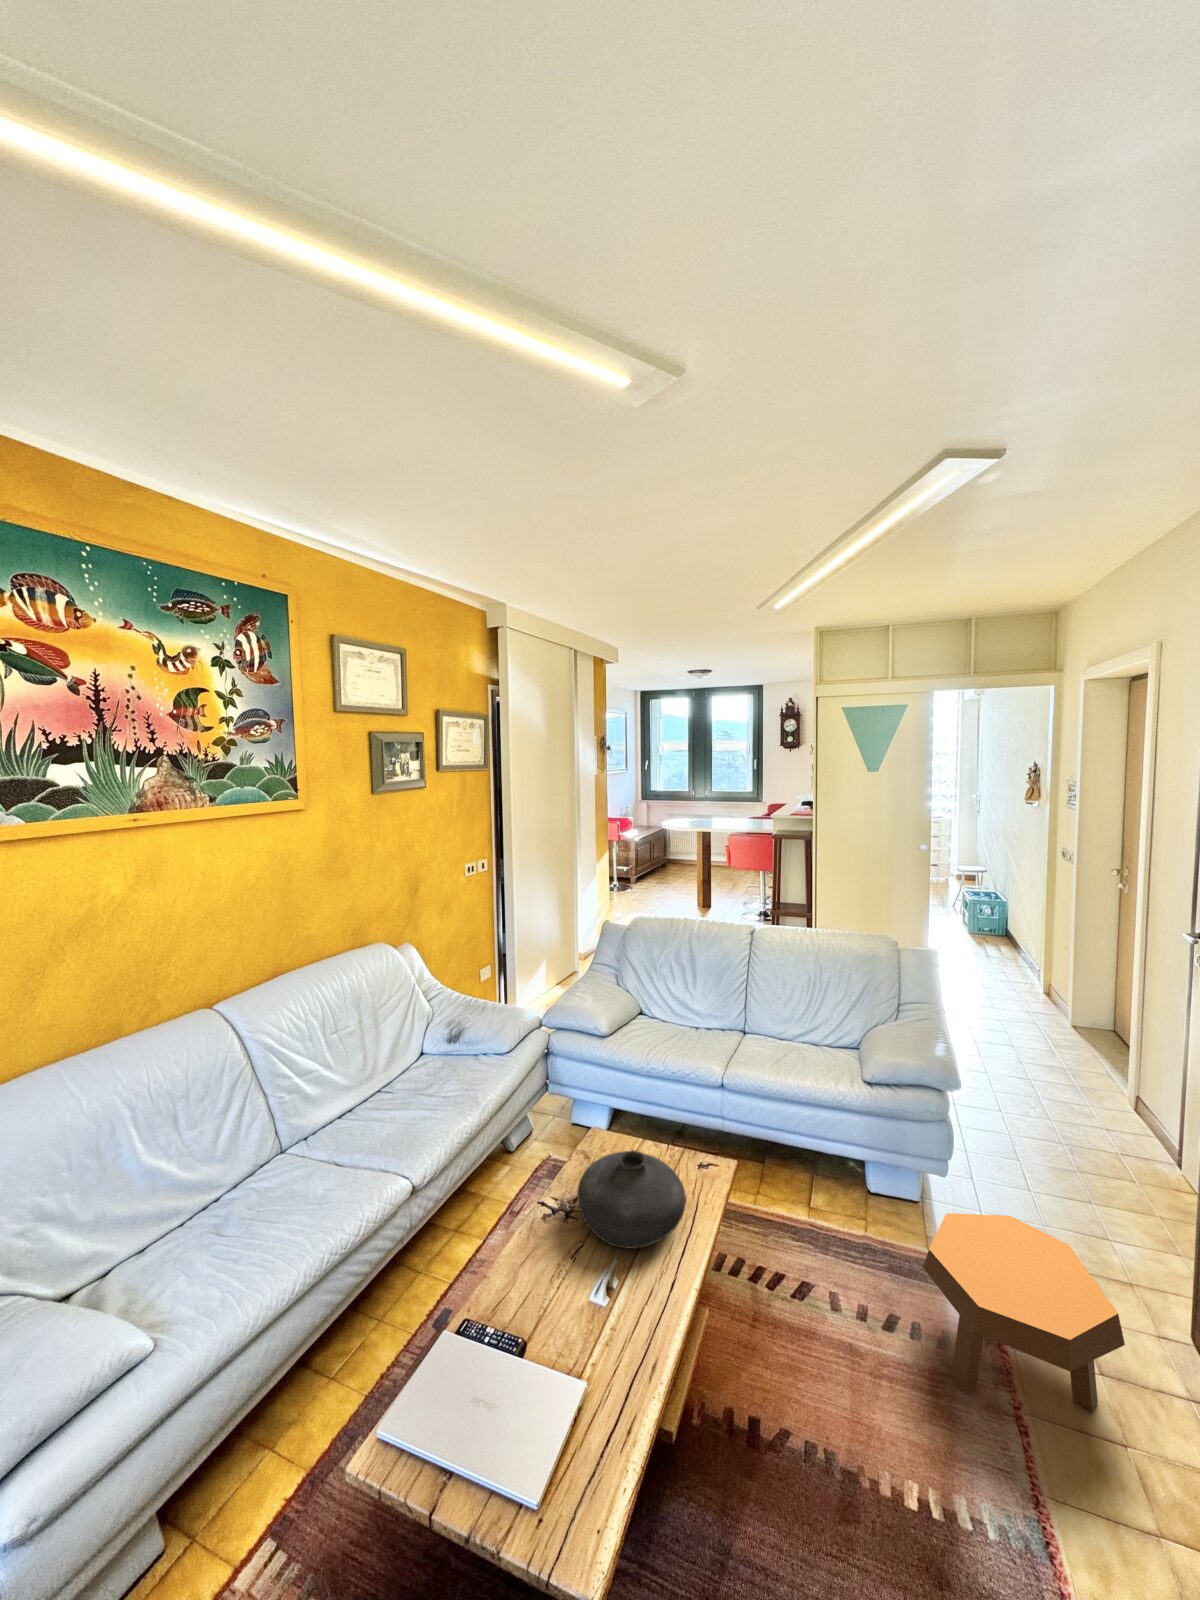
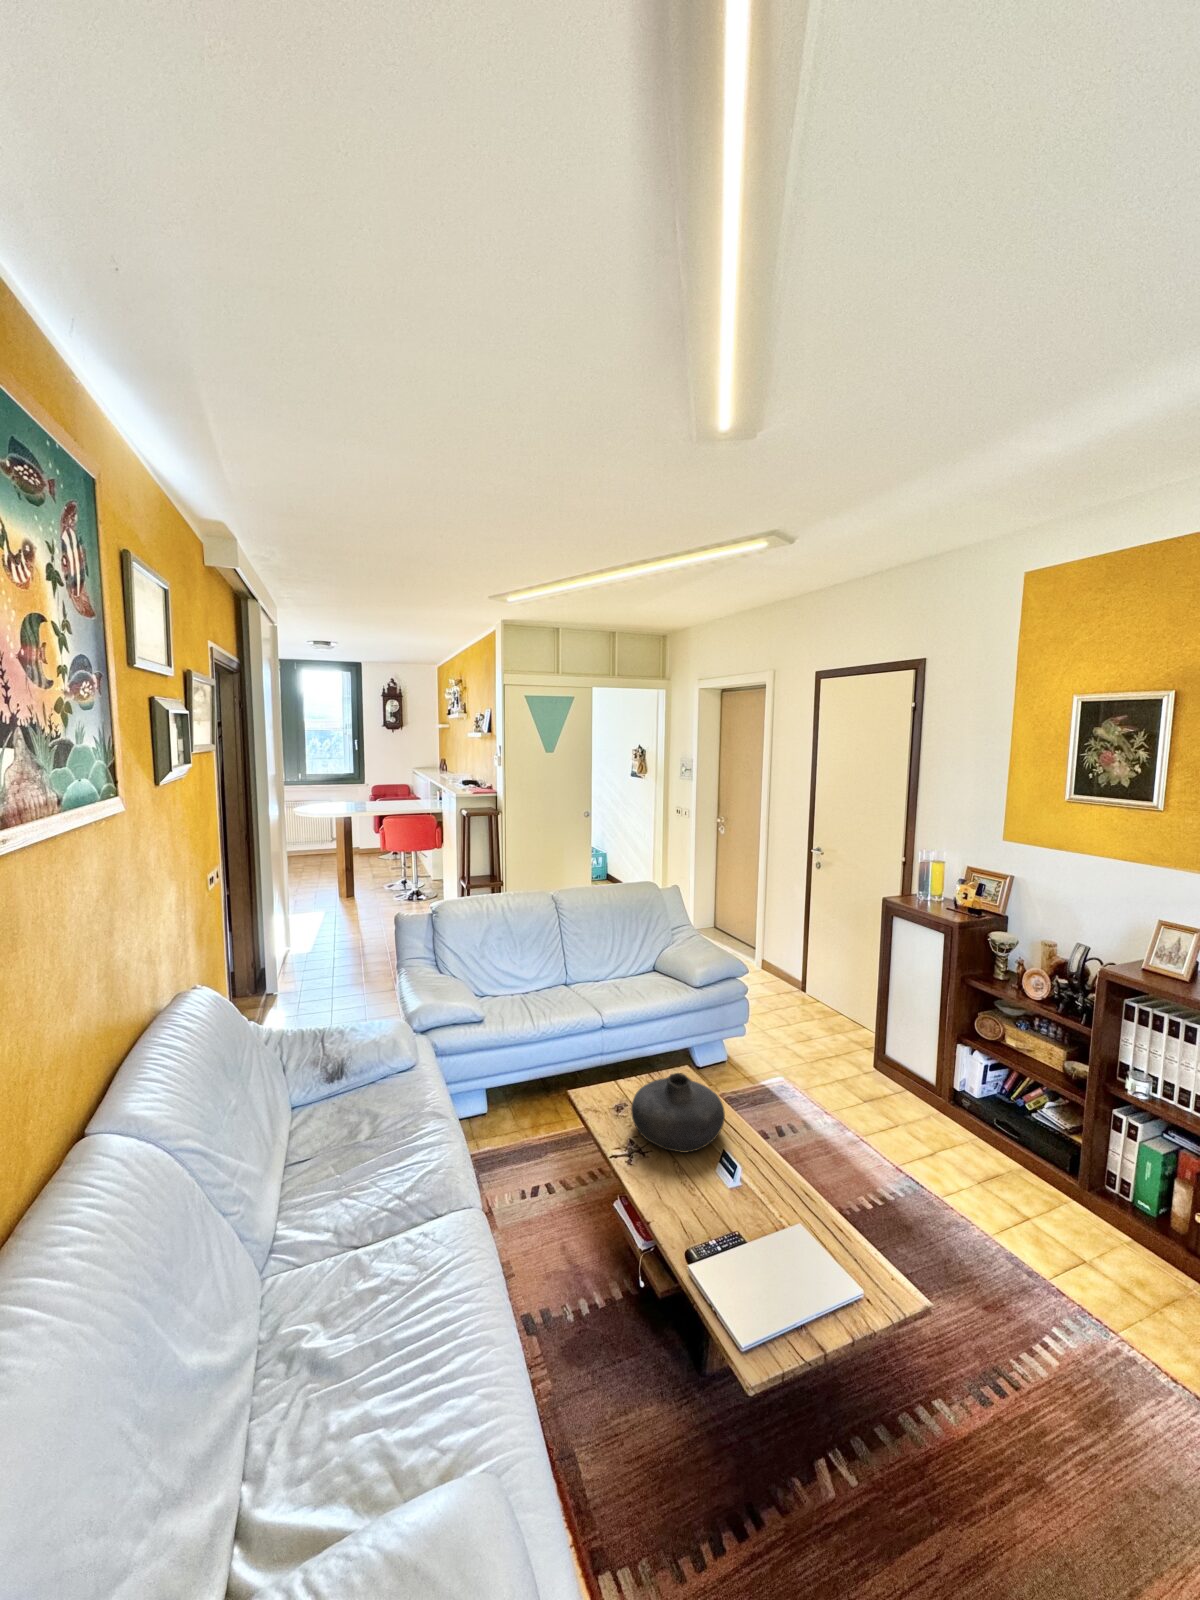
footstool: present [923,1213,1125,1412] -> none [784,1034,892,1144]

